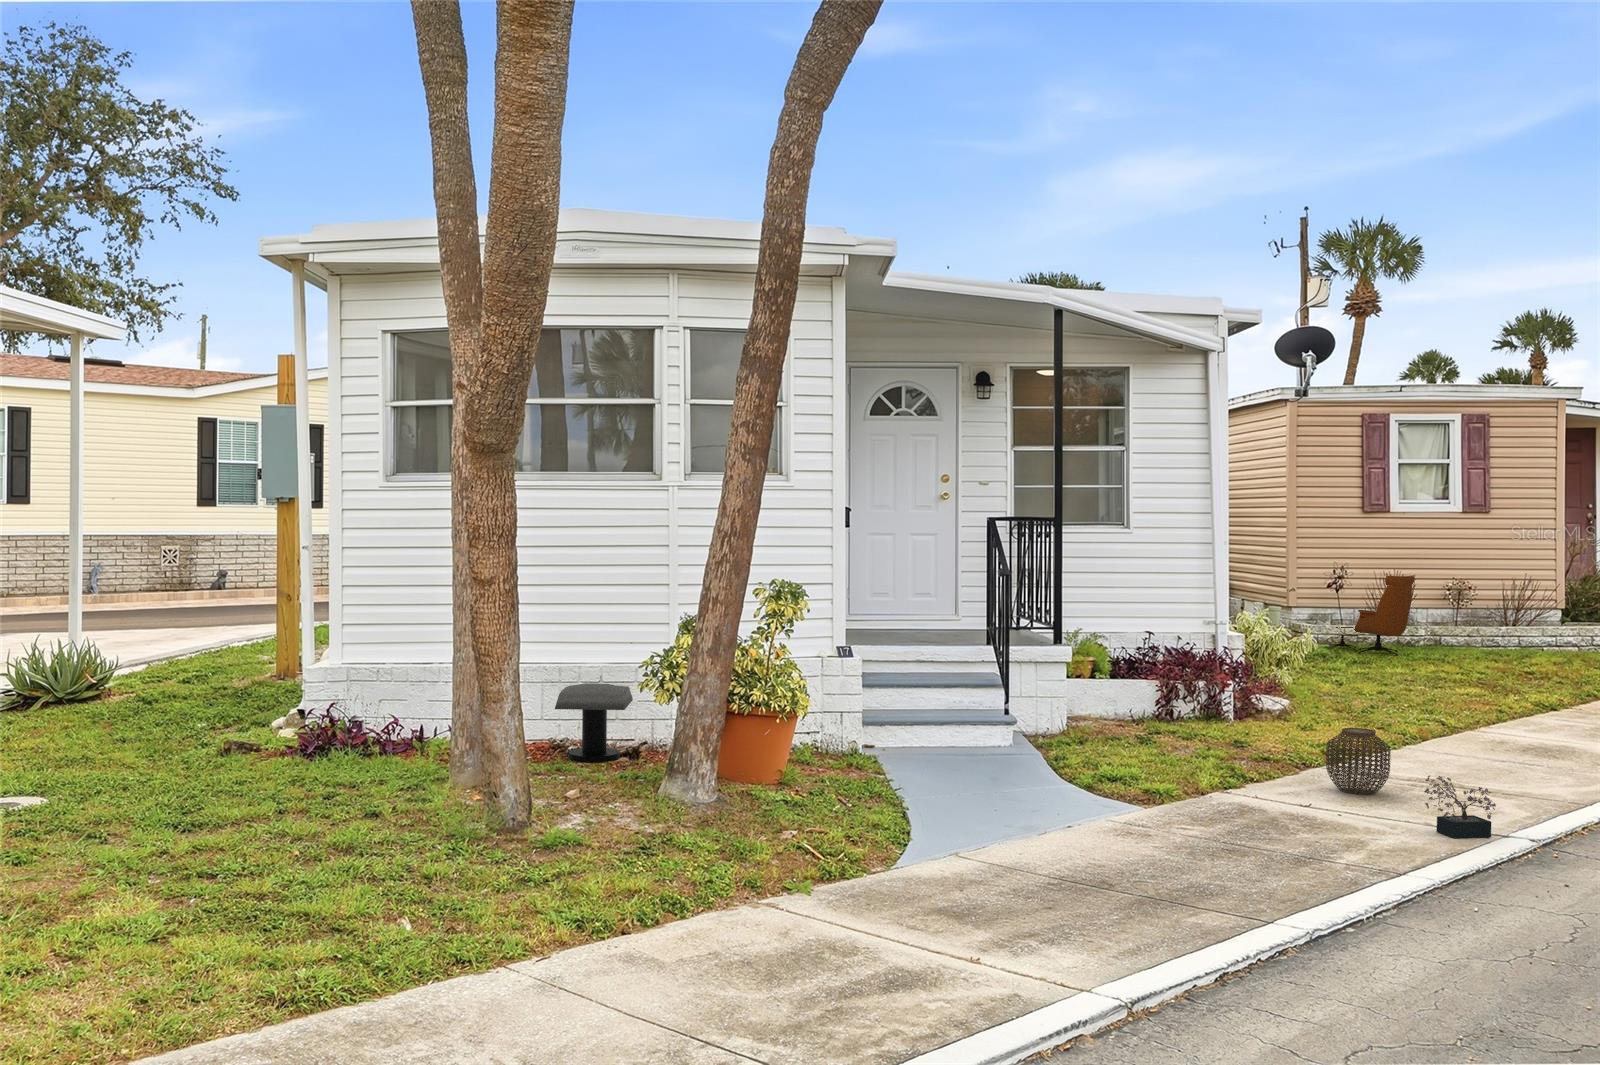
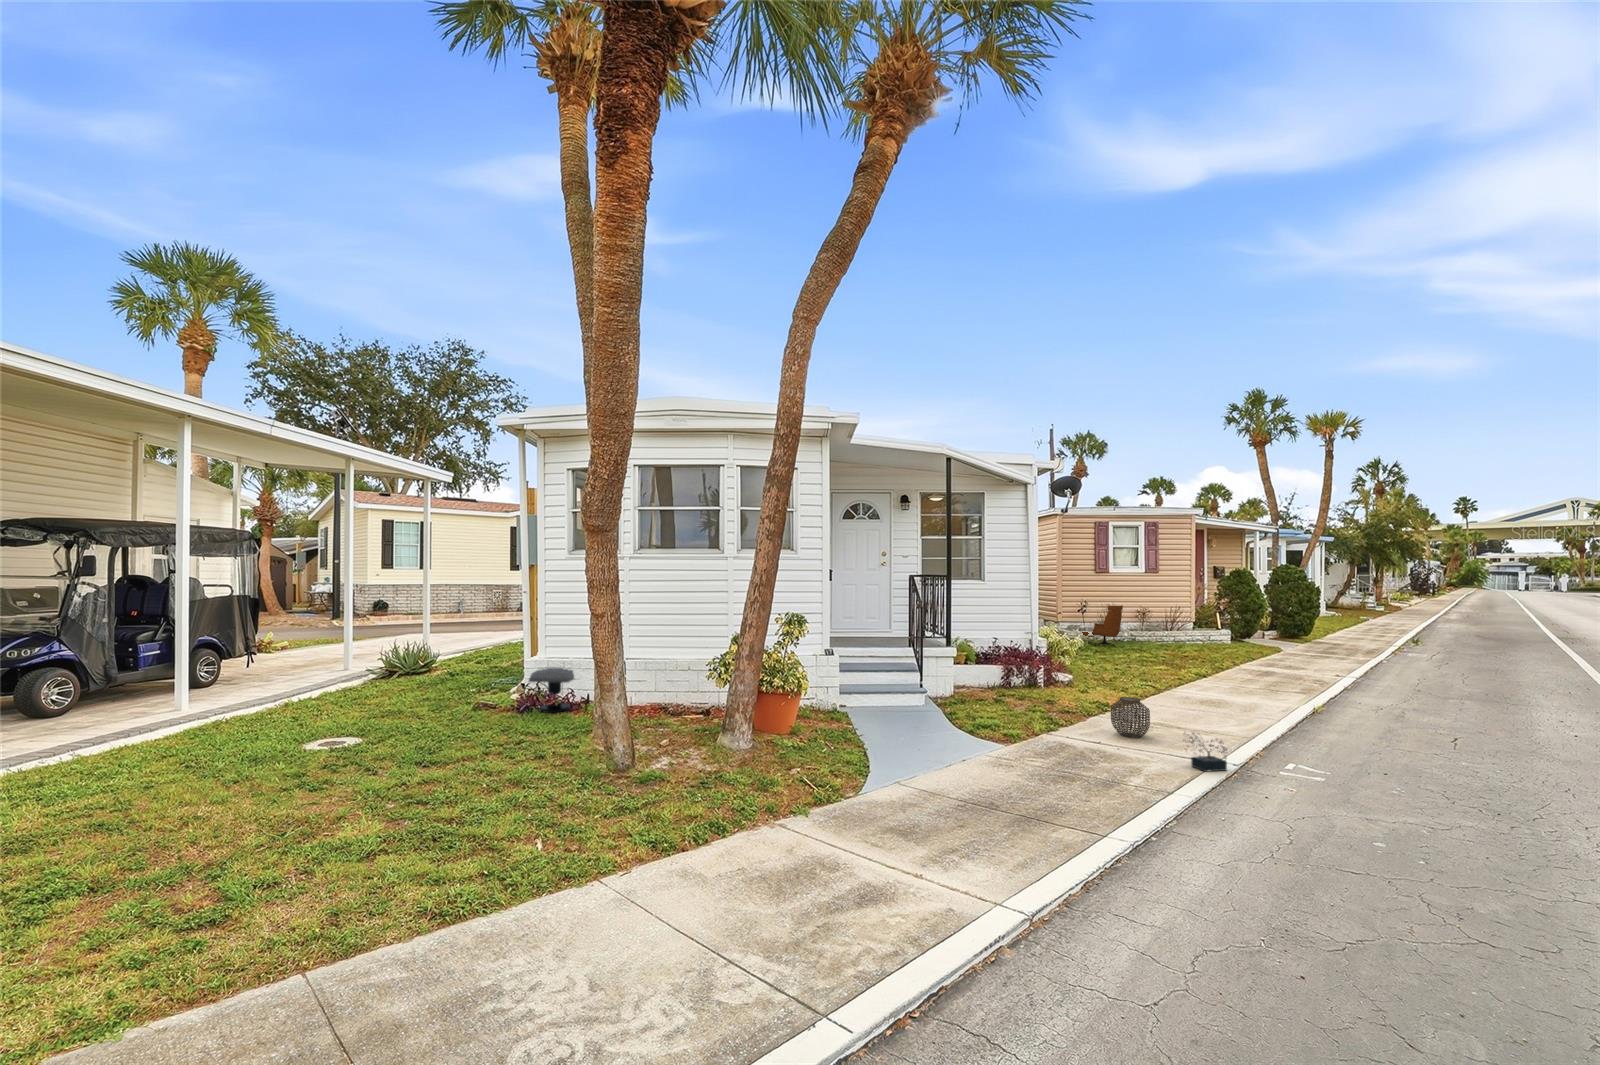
stool: present [555,683,633,762] -> present [529,667,574,713]

